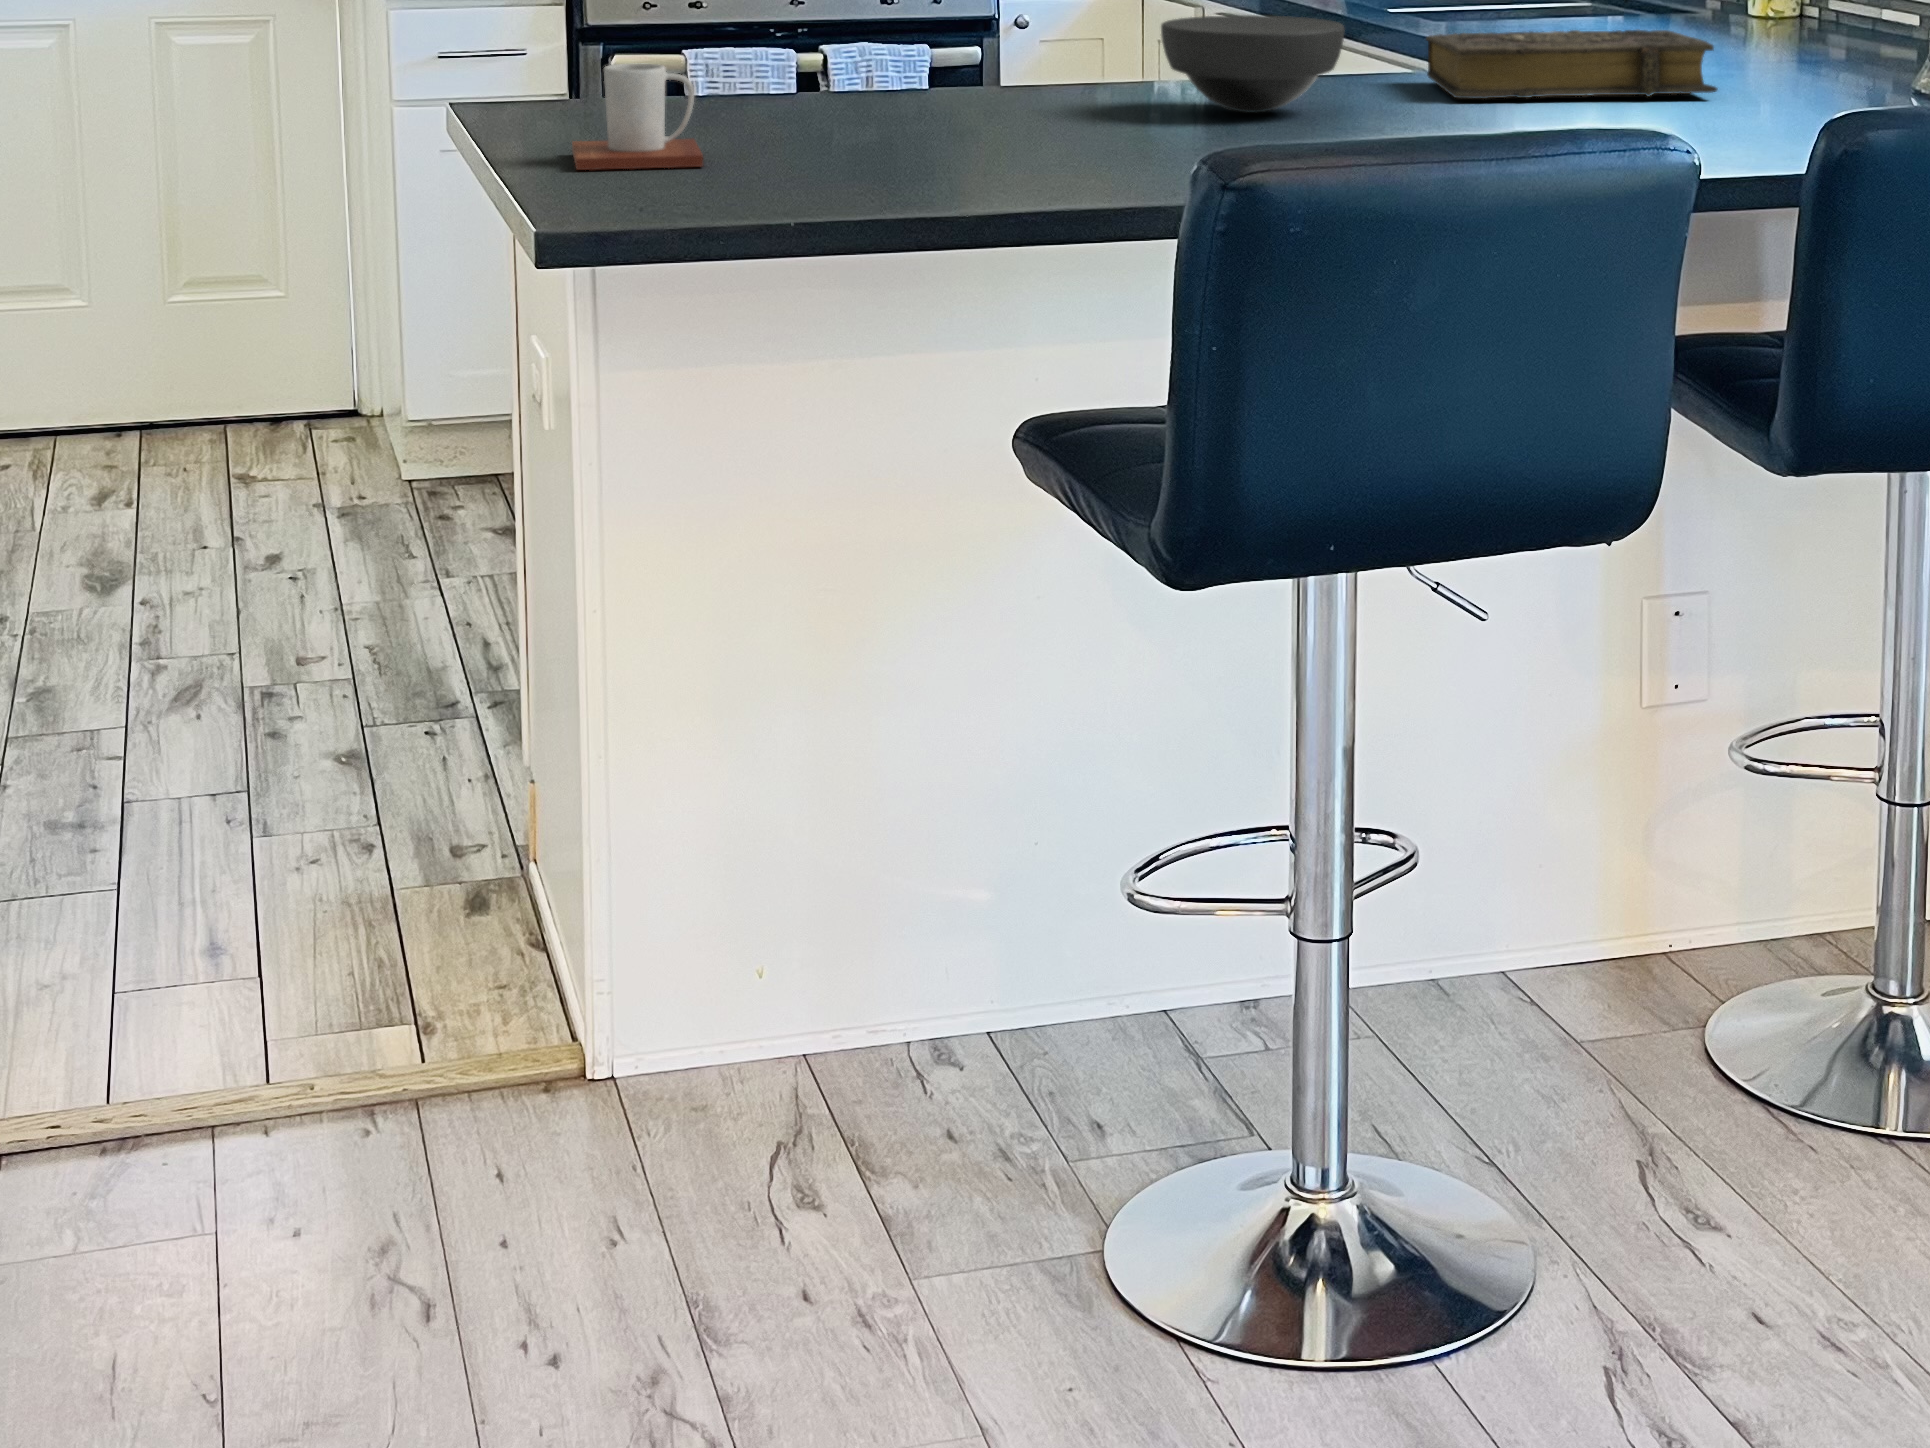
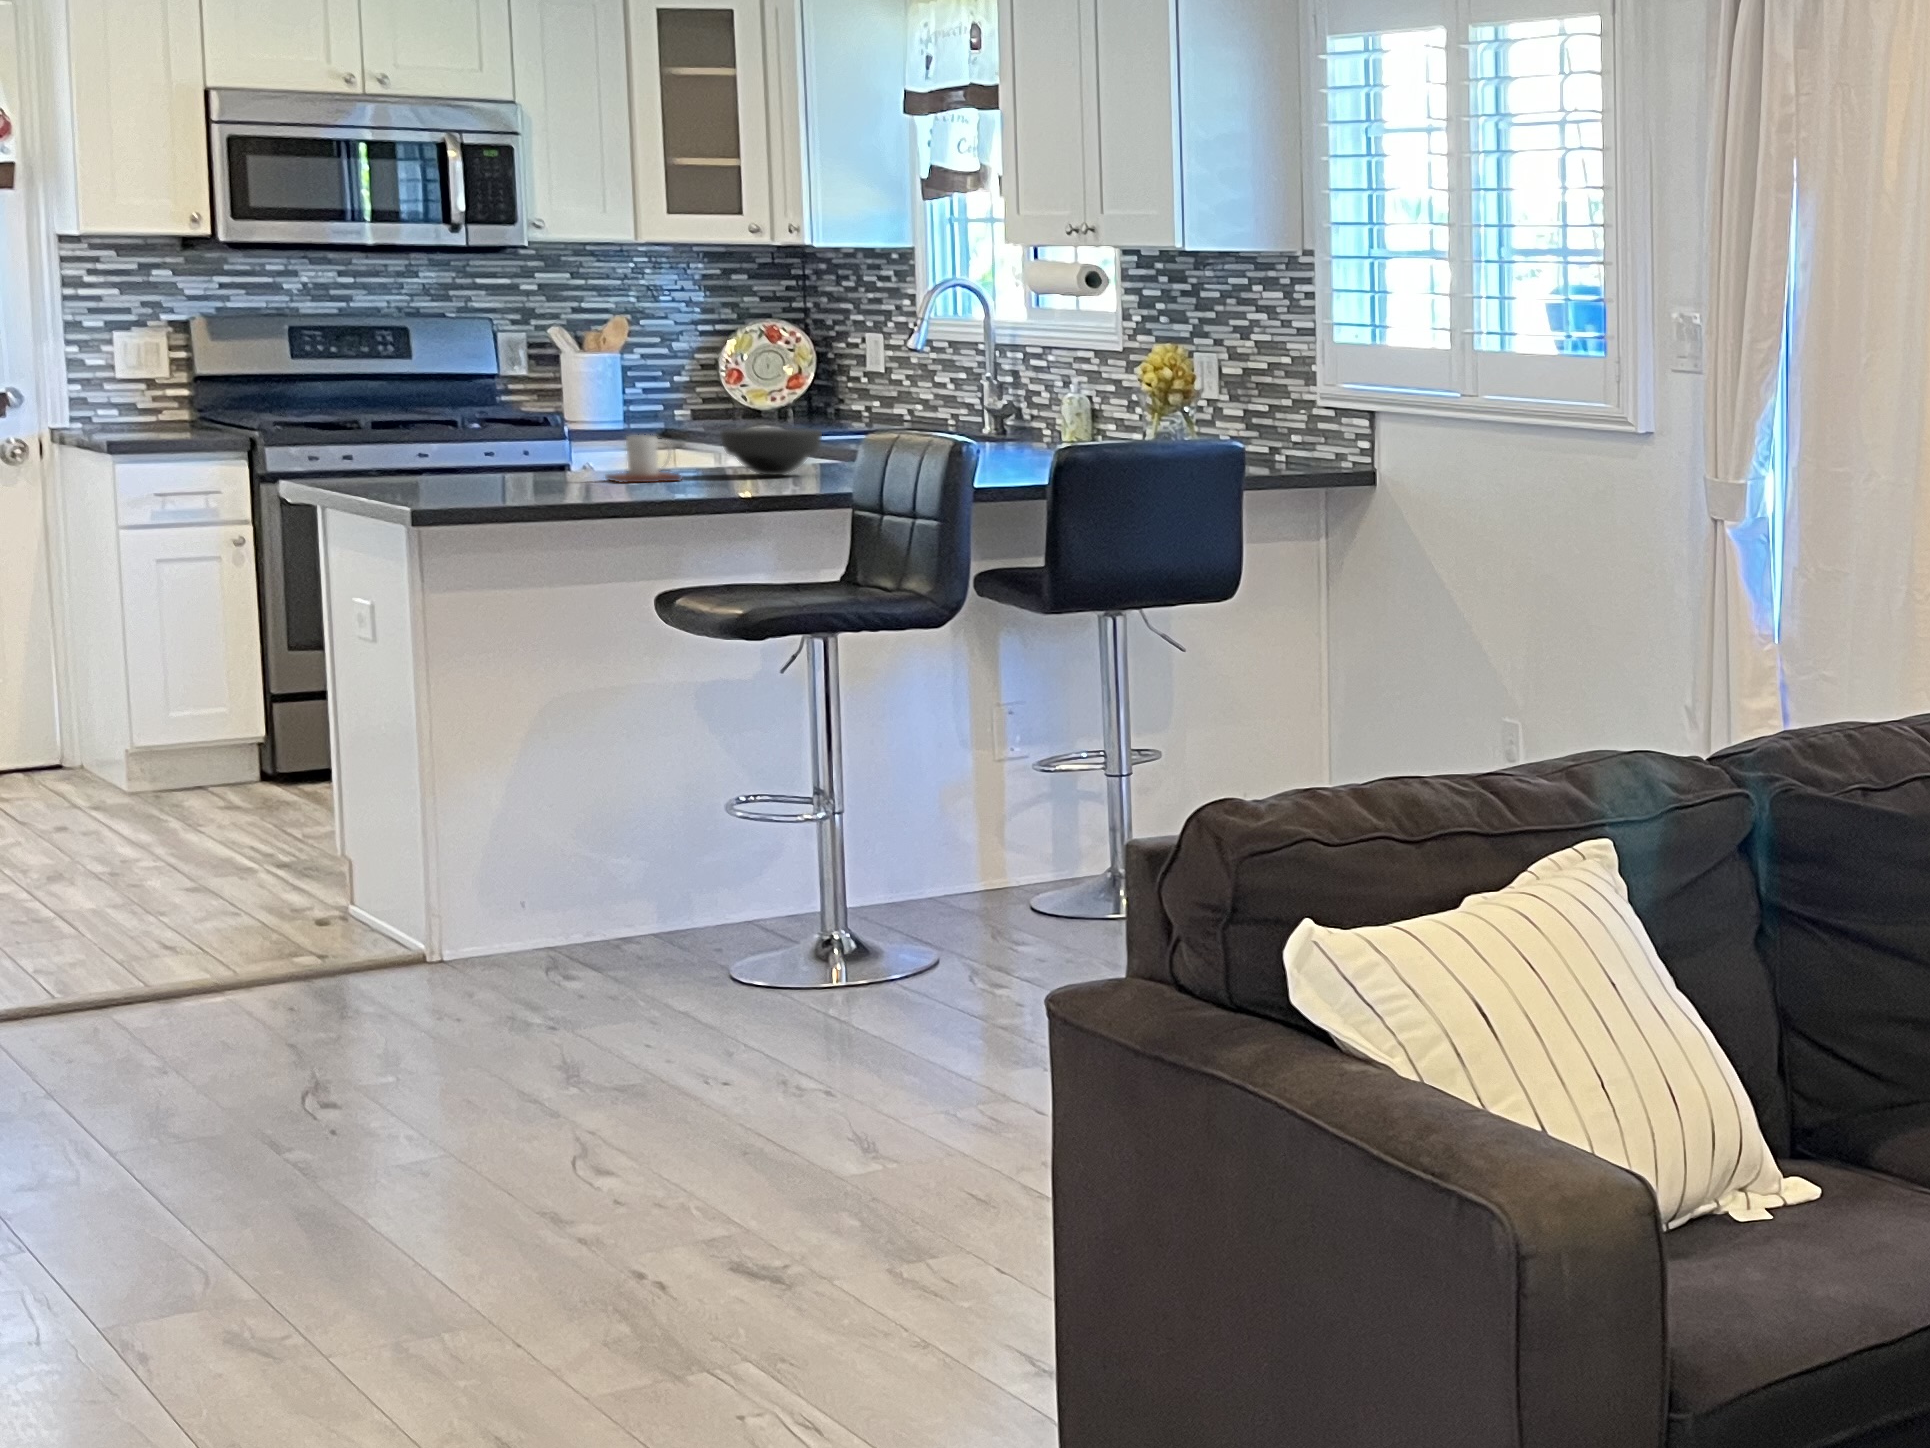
book: present [1426,30,1718,99] -> none [868,436,1025,469]
mug: present [572,63,703,170] -> present [606,435,681,482]

